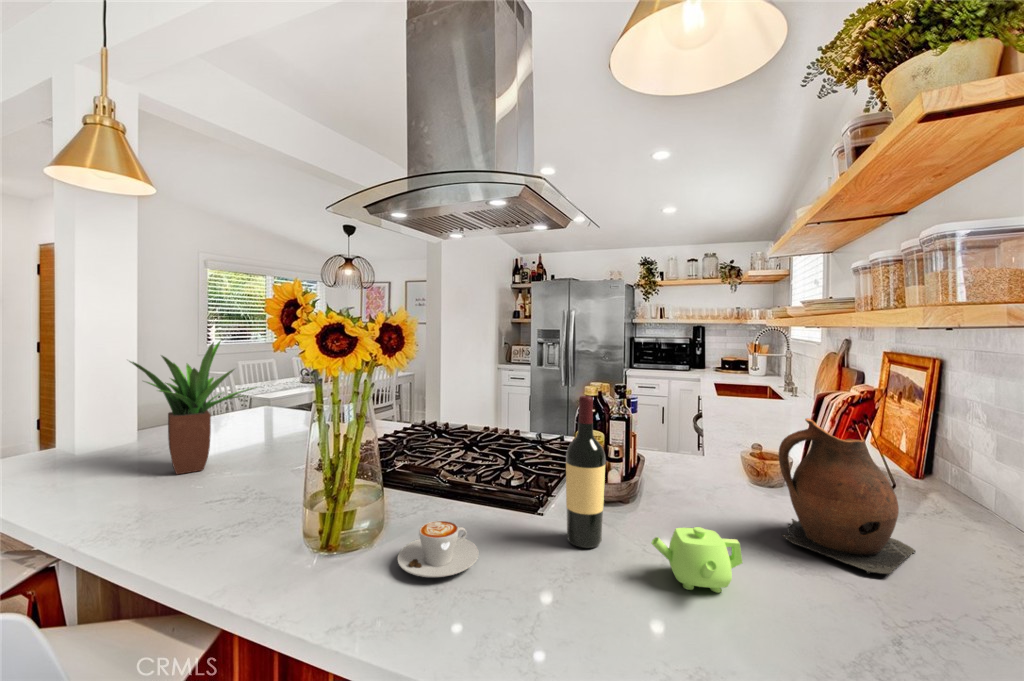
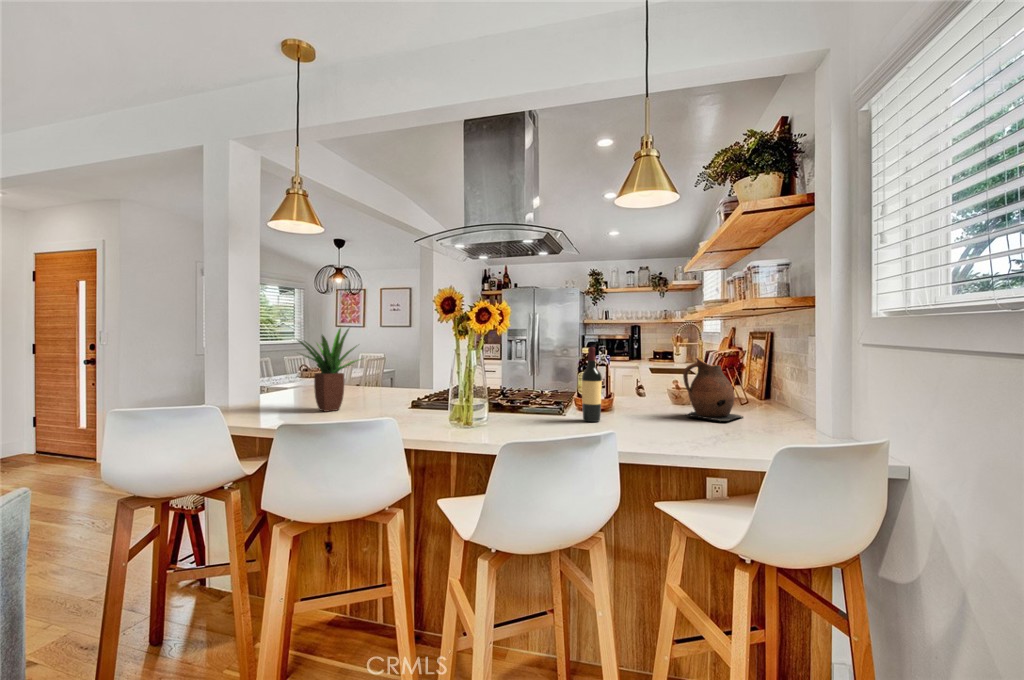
coffee cup: present [397,521,478,577] -> none [506,410,545,429]
teapot: present [651,527,742,593] -> none [627,402,666,428]

